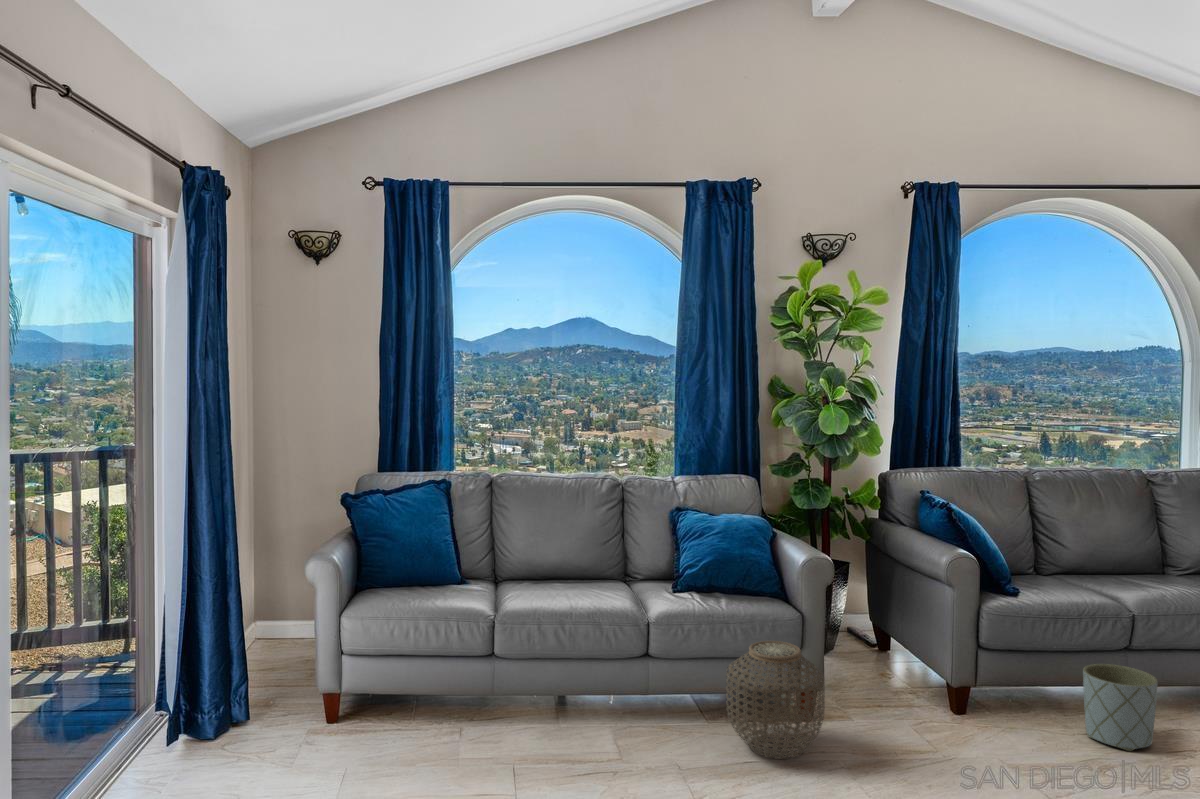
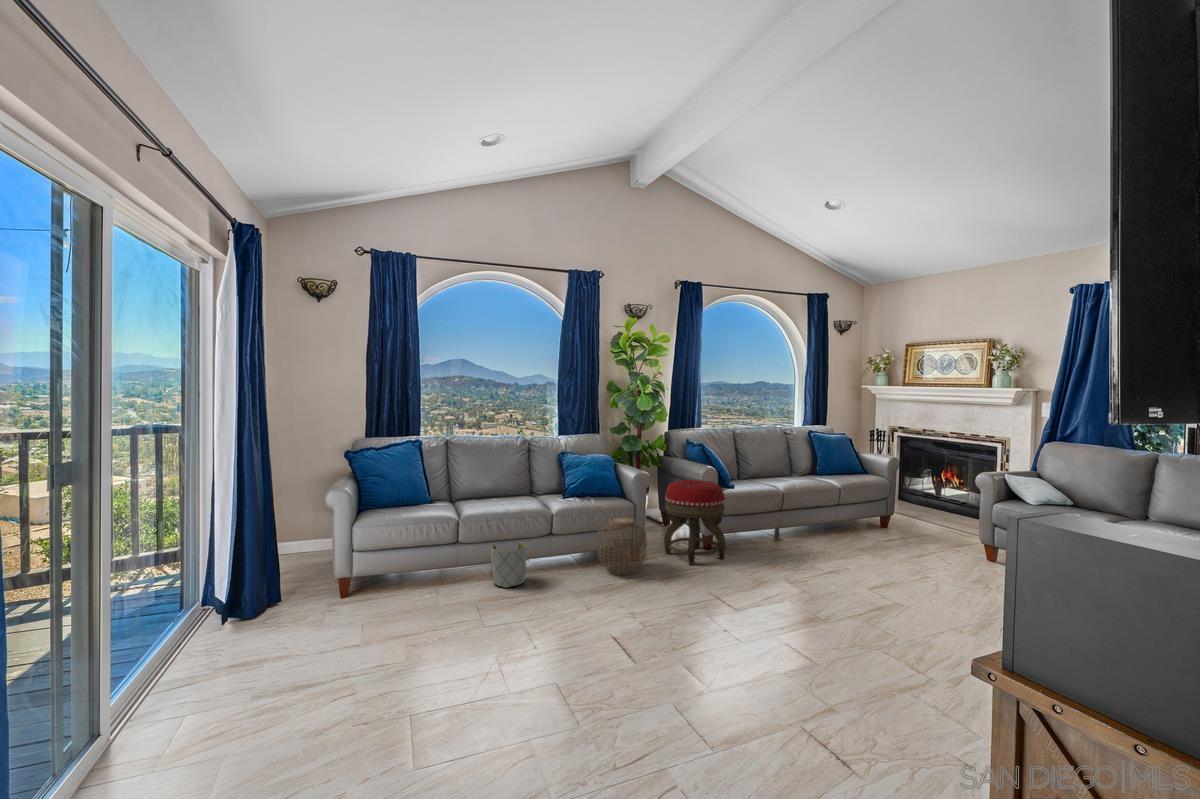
footstool: none [866,571,996,747] -> present [664,479,726,565]
planter: present [1083,664,1158,751] -> present [491,542,527,588]

